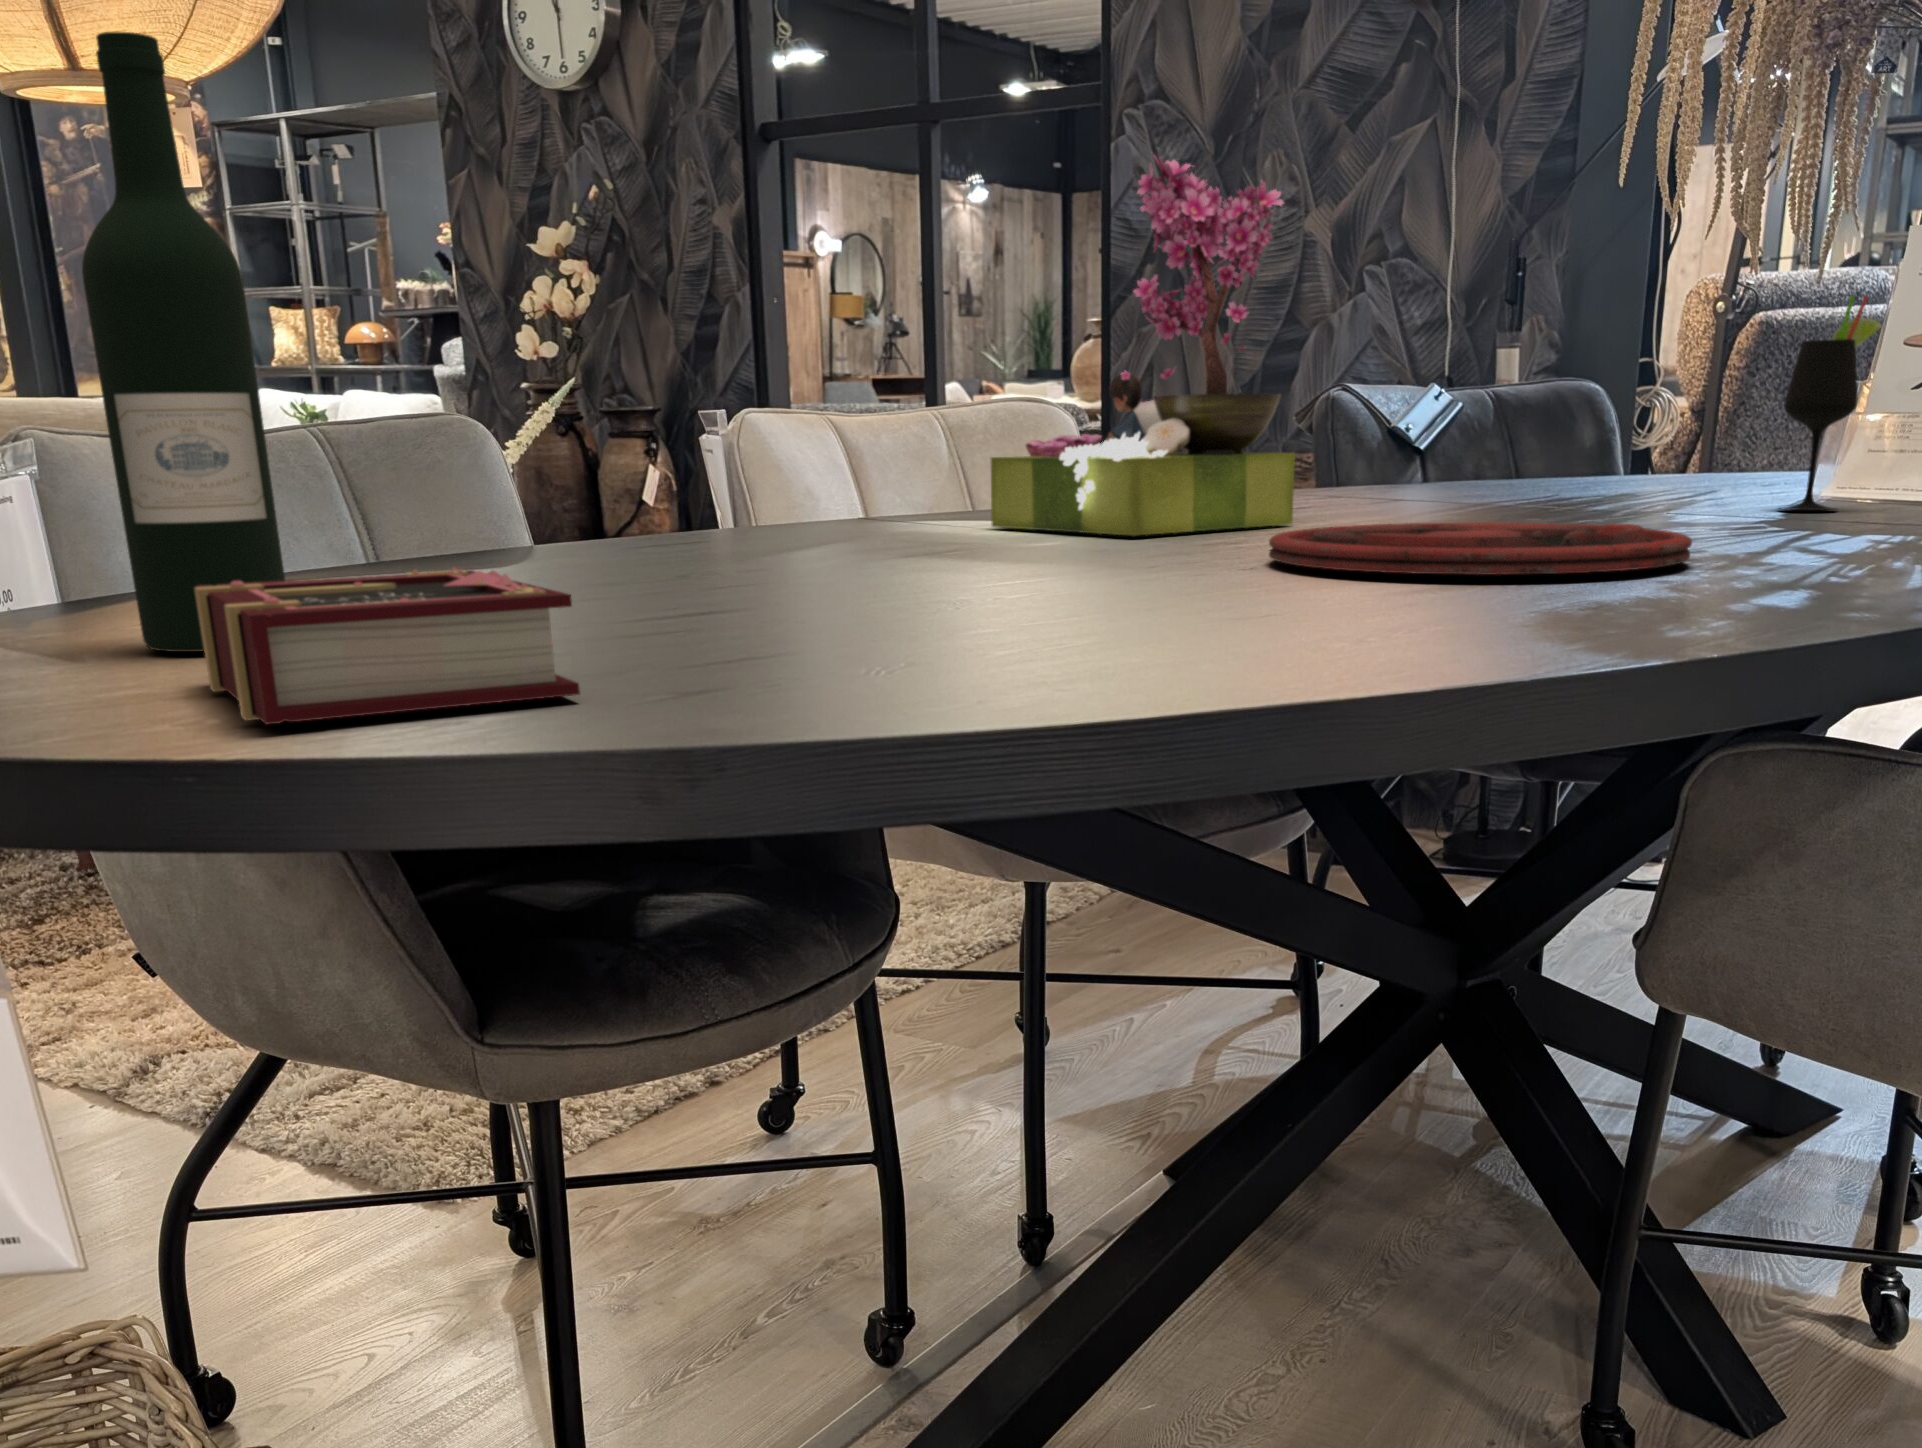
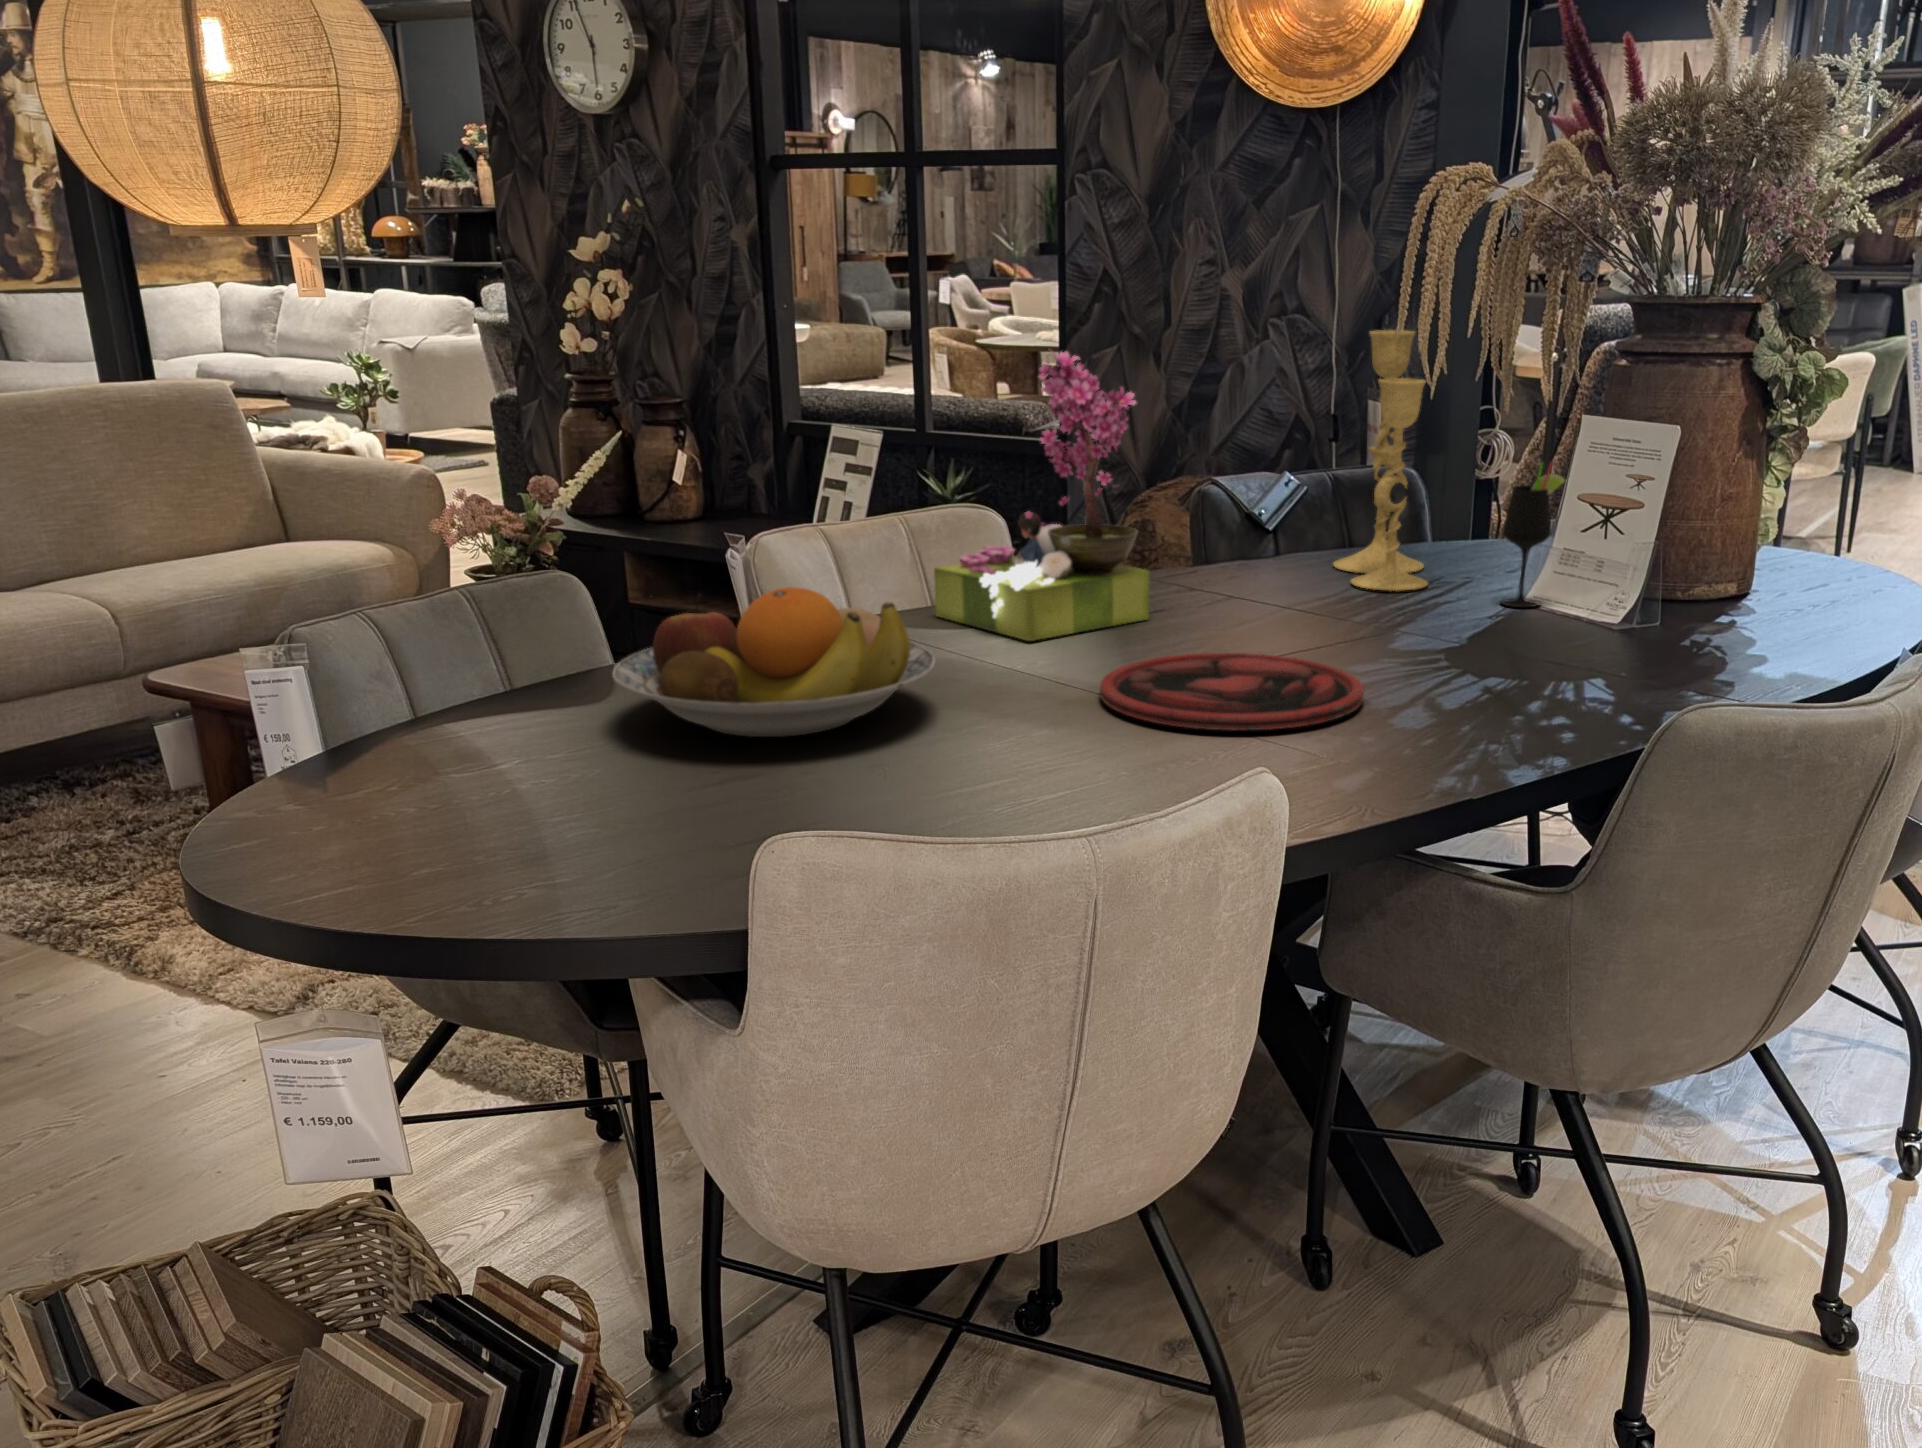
wine bottle: present [82,32,285,652] -> none [376,481,490,817]
candlestick: none [1508,167,1663,505] -> present [1333,330,1428,591]
fruit bowl: none [520,357,1023,592] -> present [612,587,935,737]
book: present [195,568,580,725] -> none [458,782,671,910]

